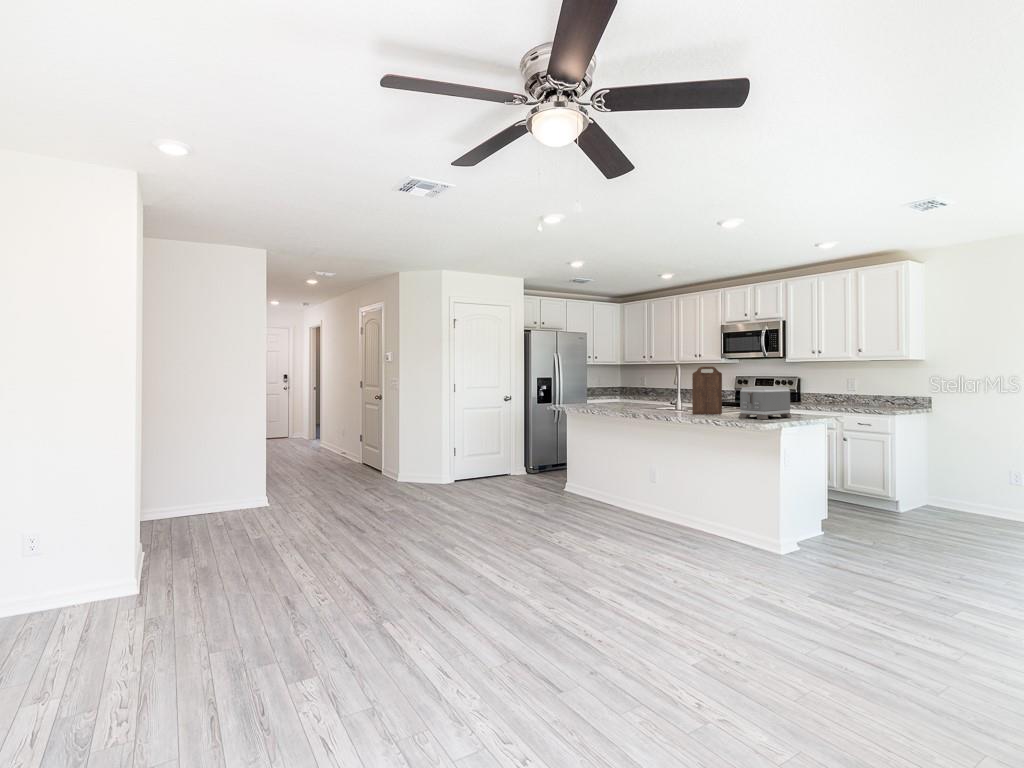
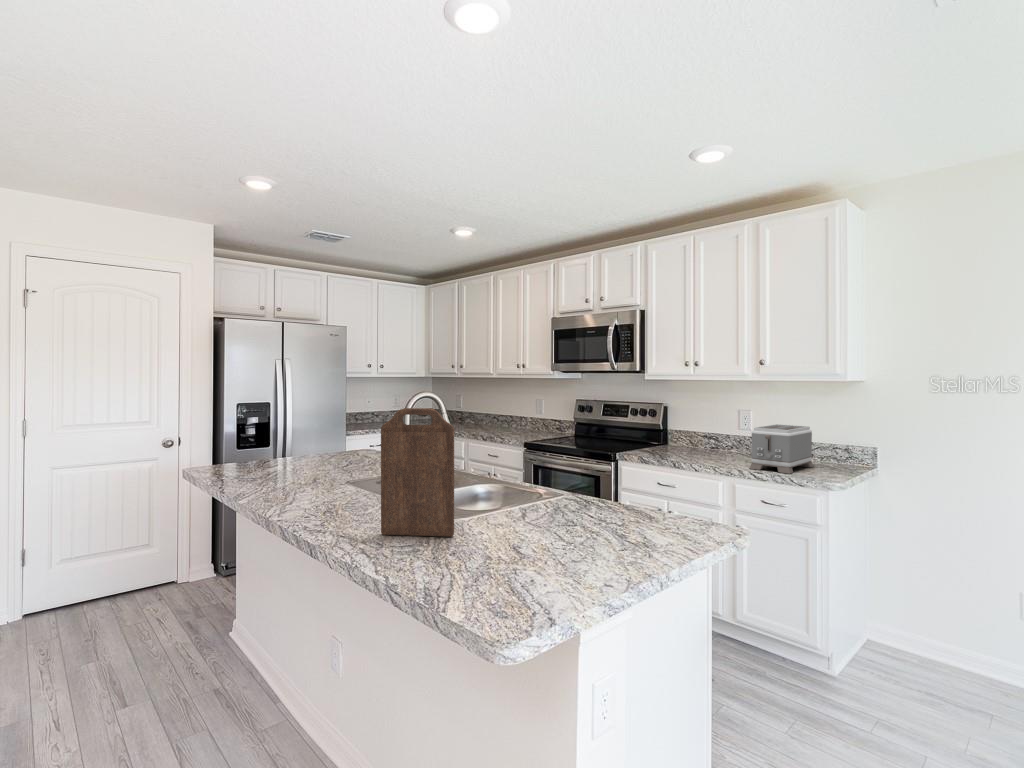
toaster: present [739,387,792,419] -> present [749,424,813,474]

